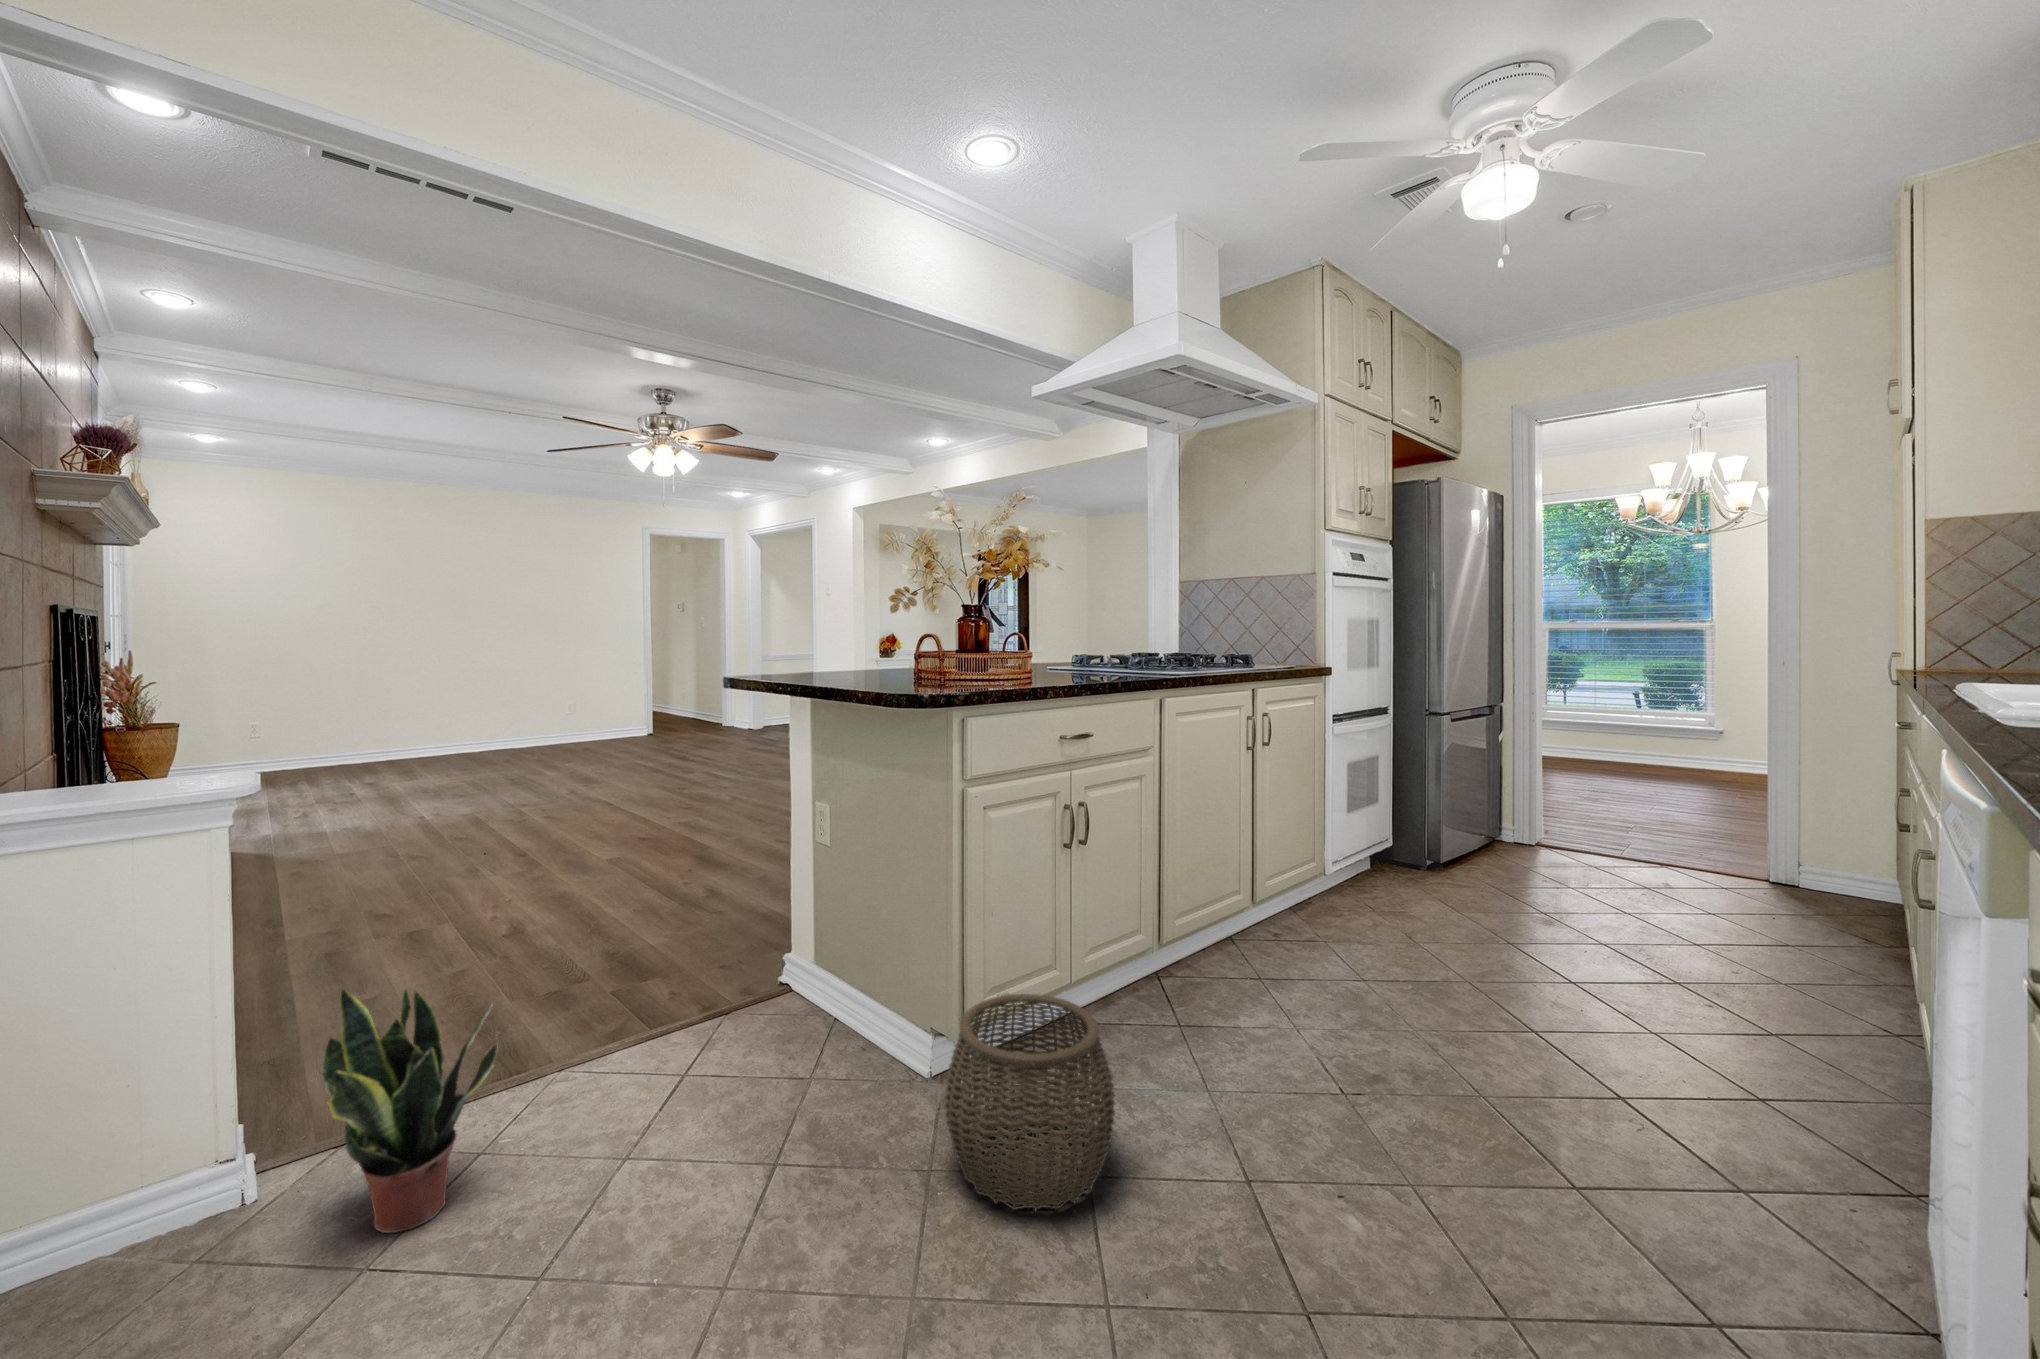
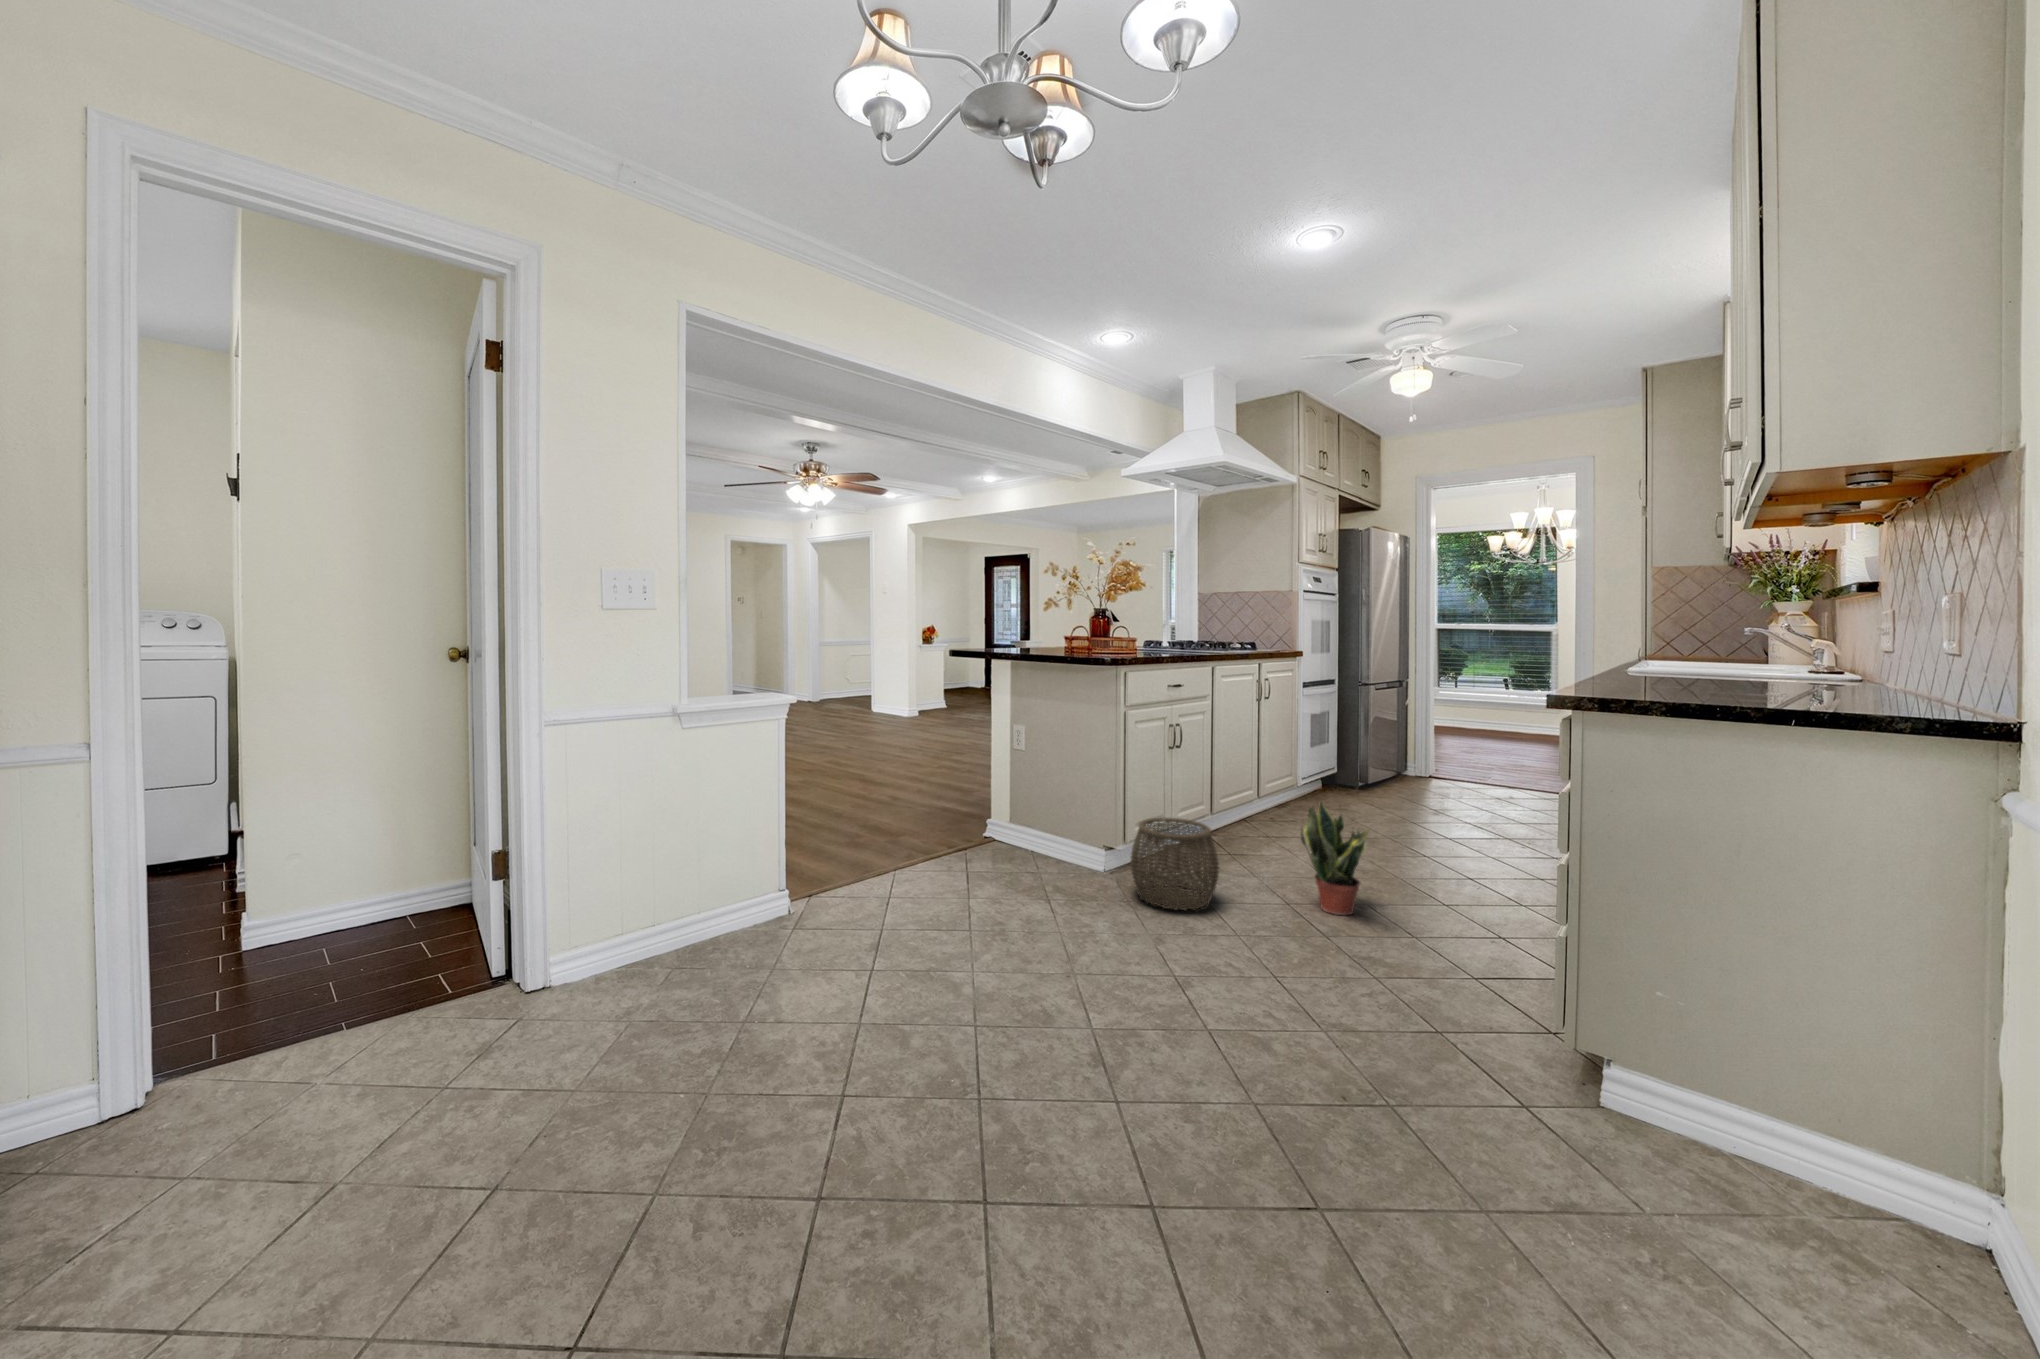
potted plant: present [321,988,497,1233] -> present [1301,803,1369,915]

